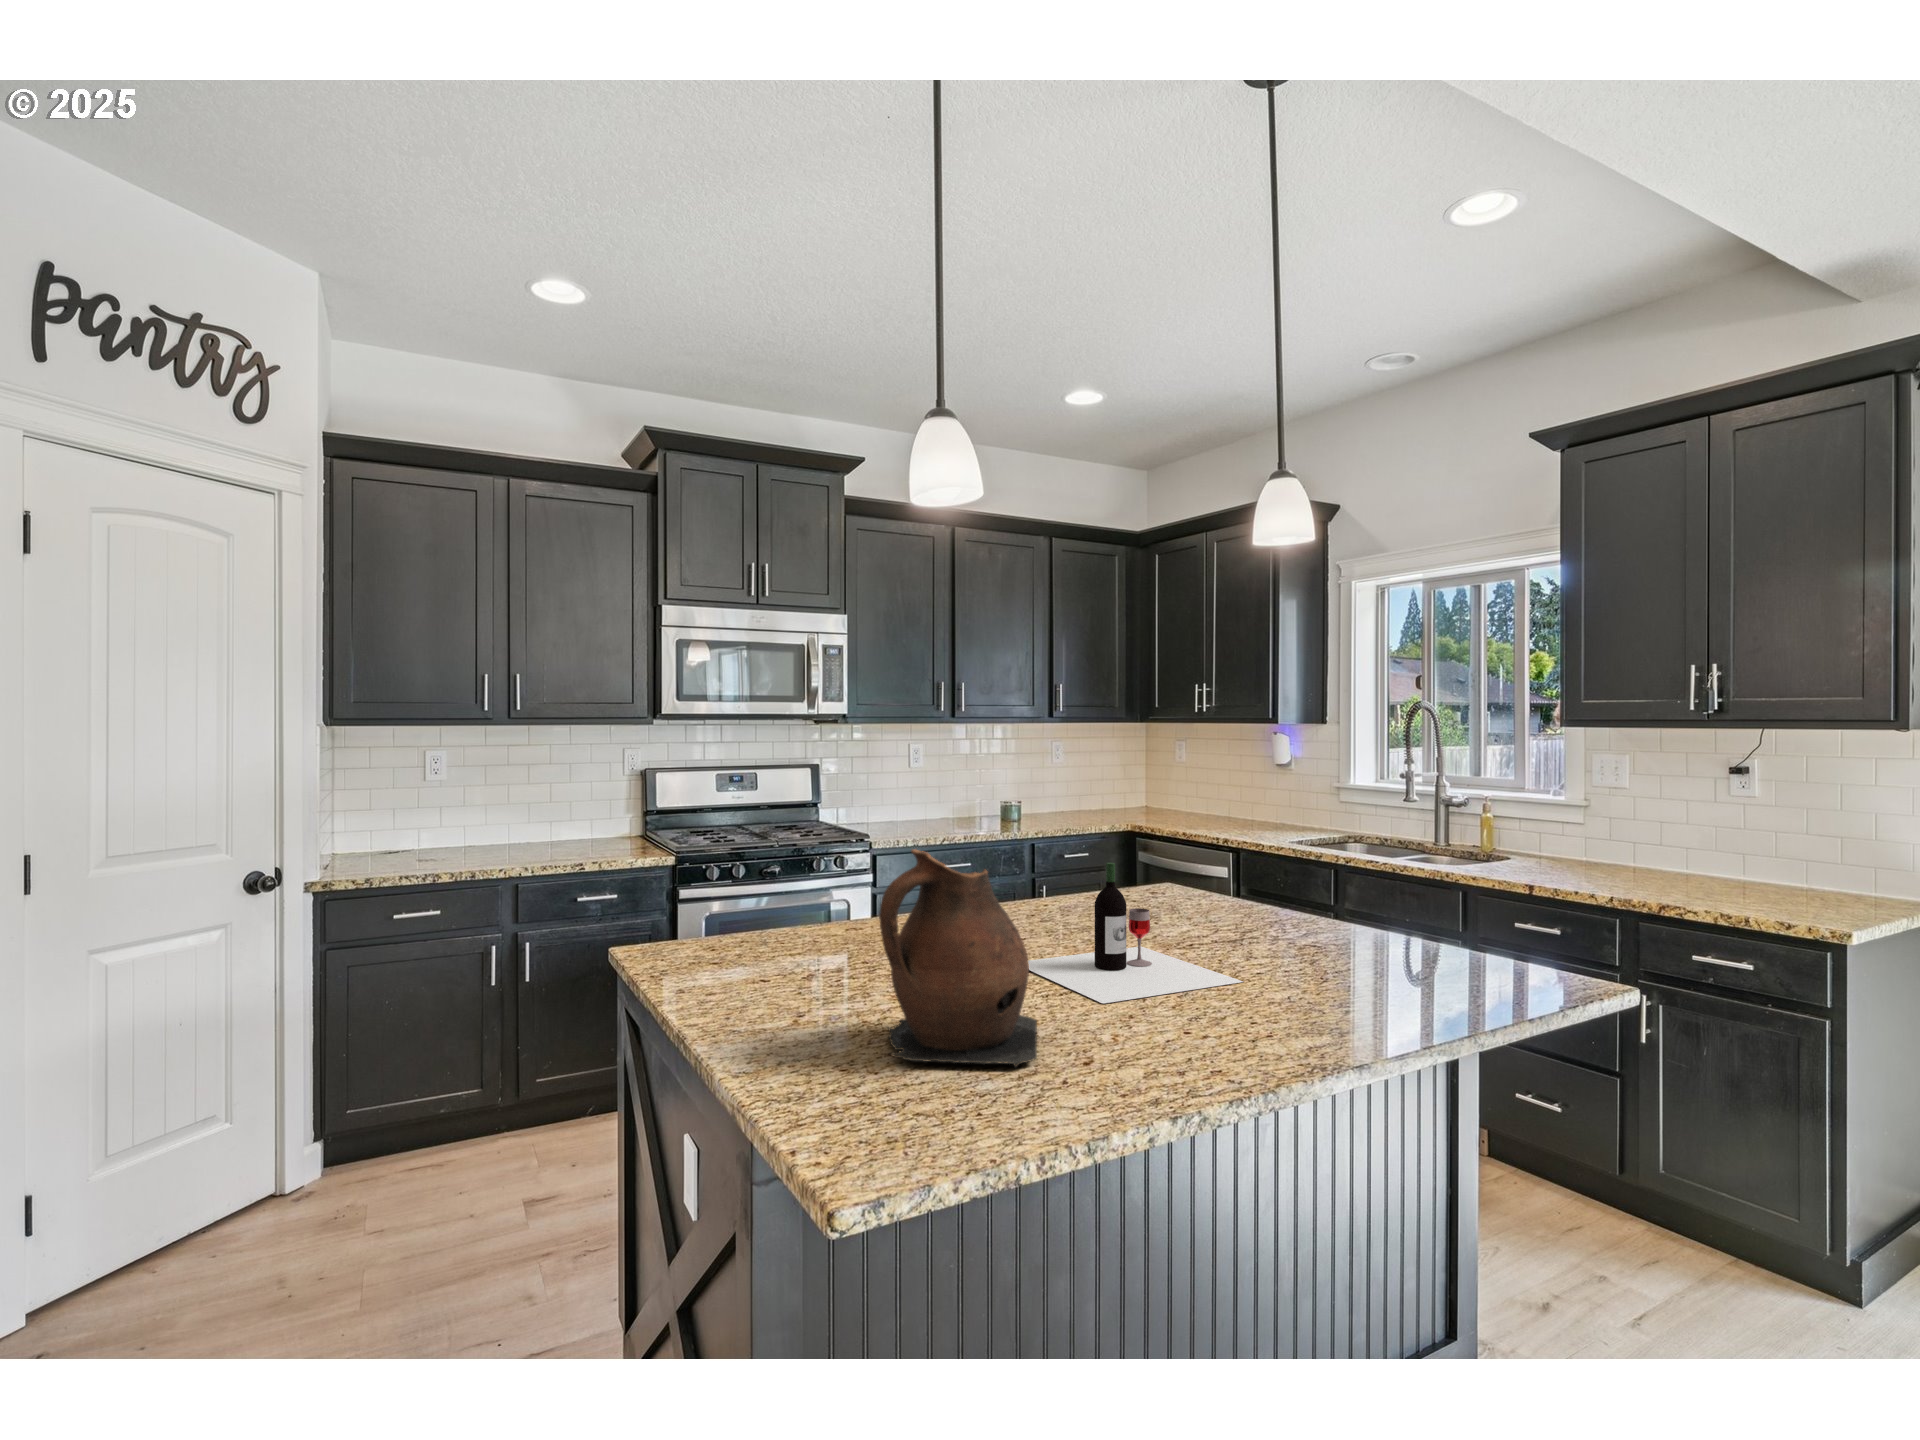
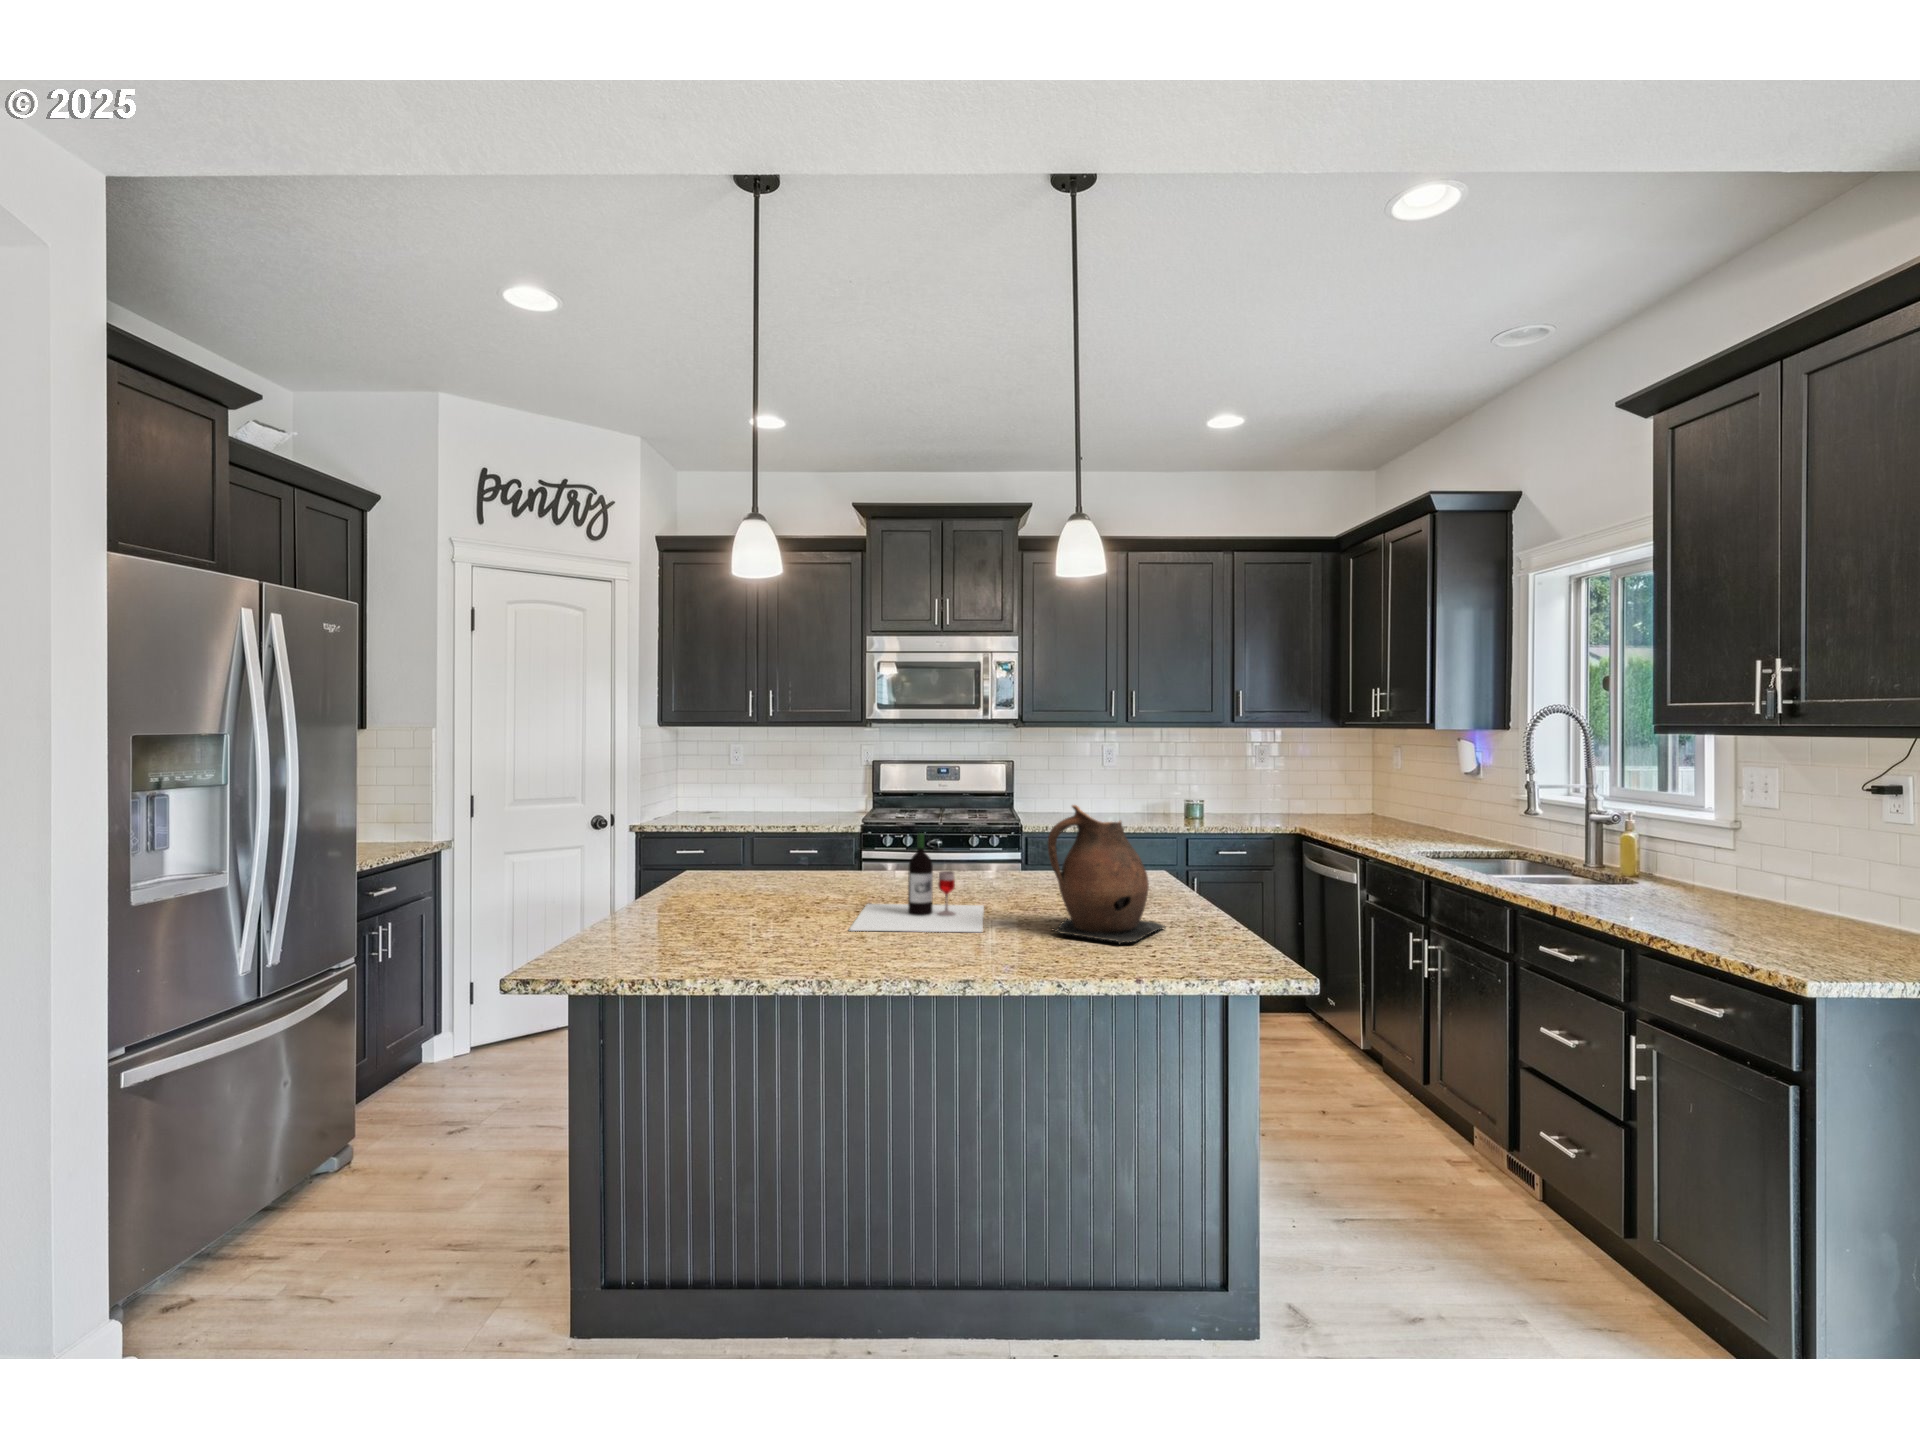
ceramic pitcher: present [879,849,1037,1068] -> present [1048,805,1166,944]

